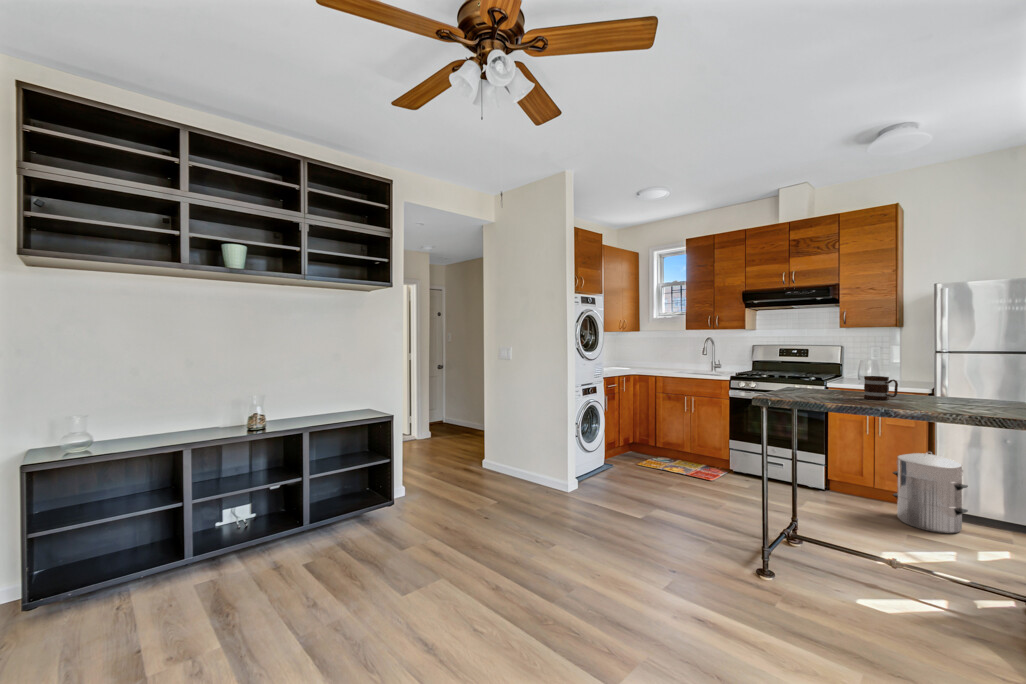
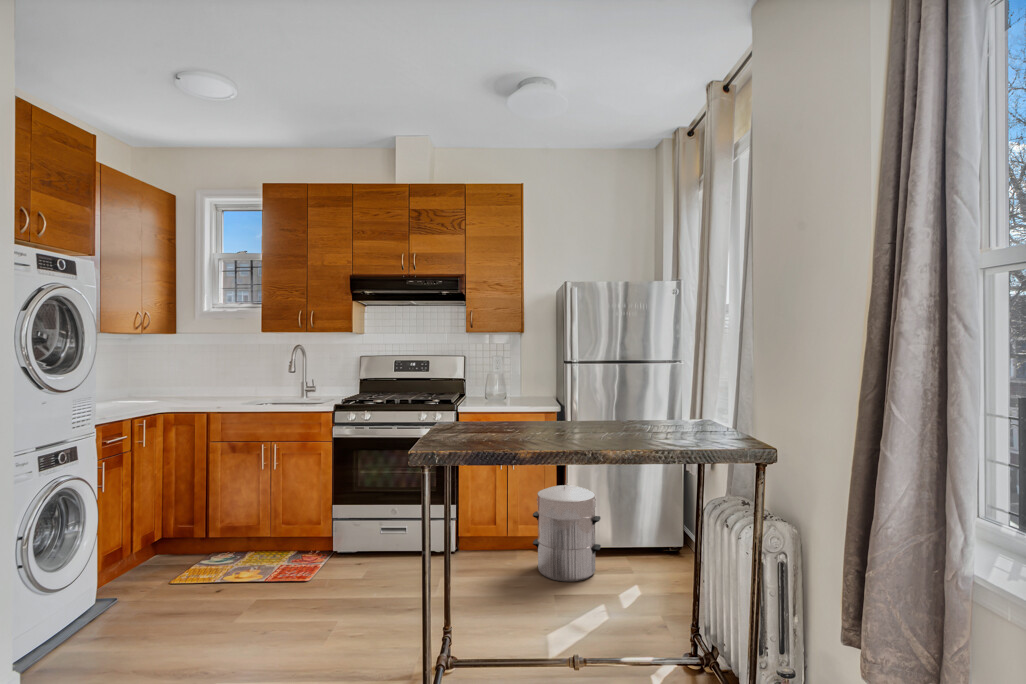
mug: present [864,376,898,400] -> none [540,399,579,433]

